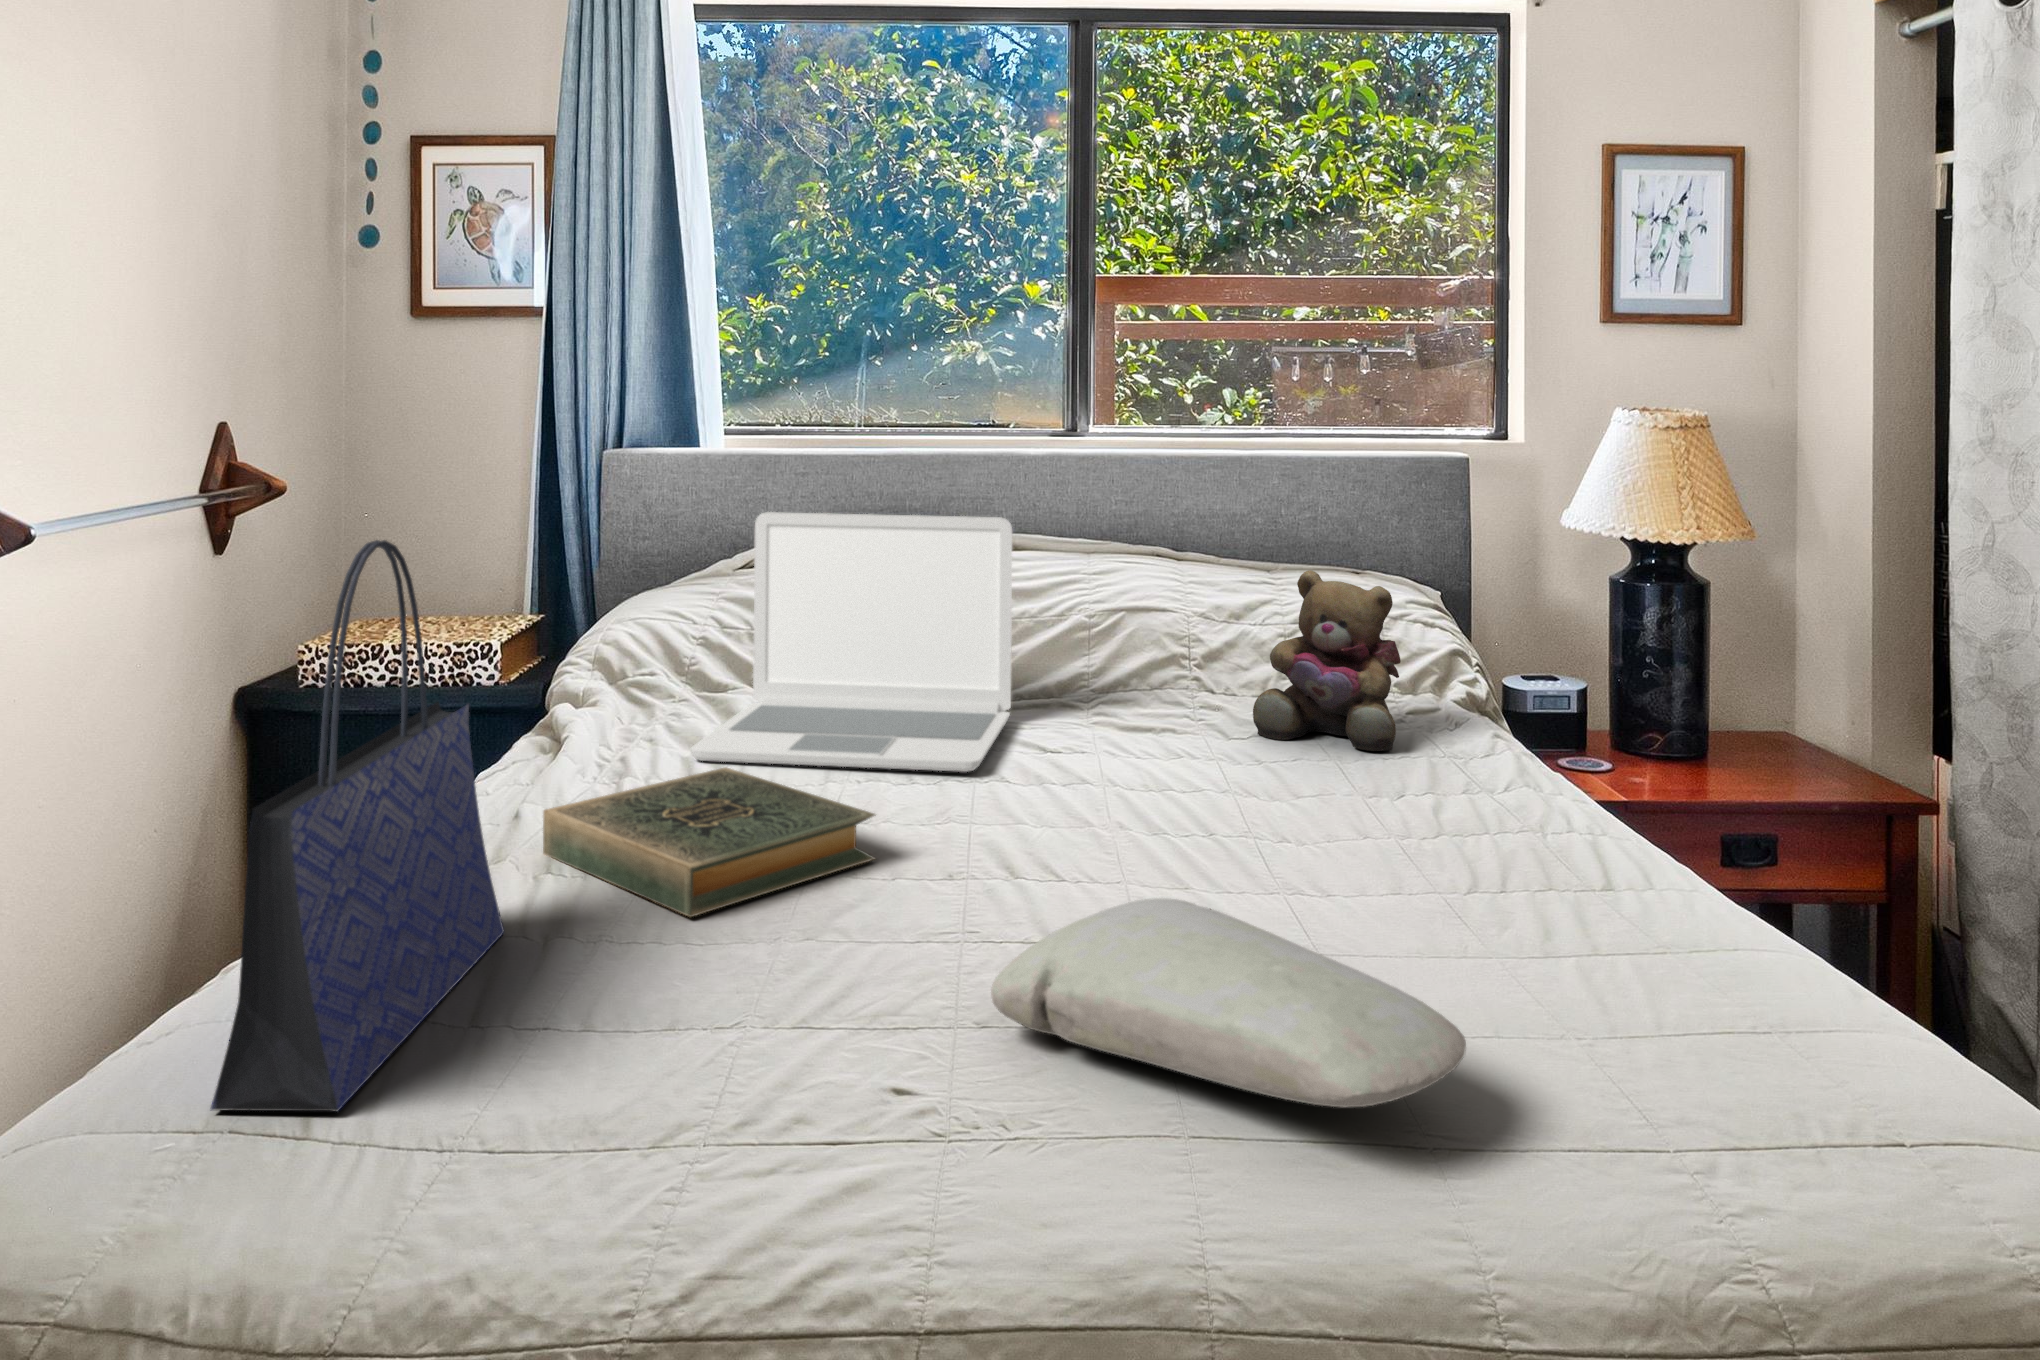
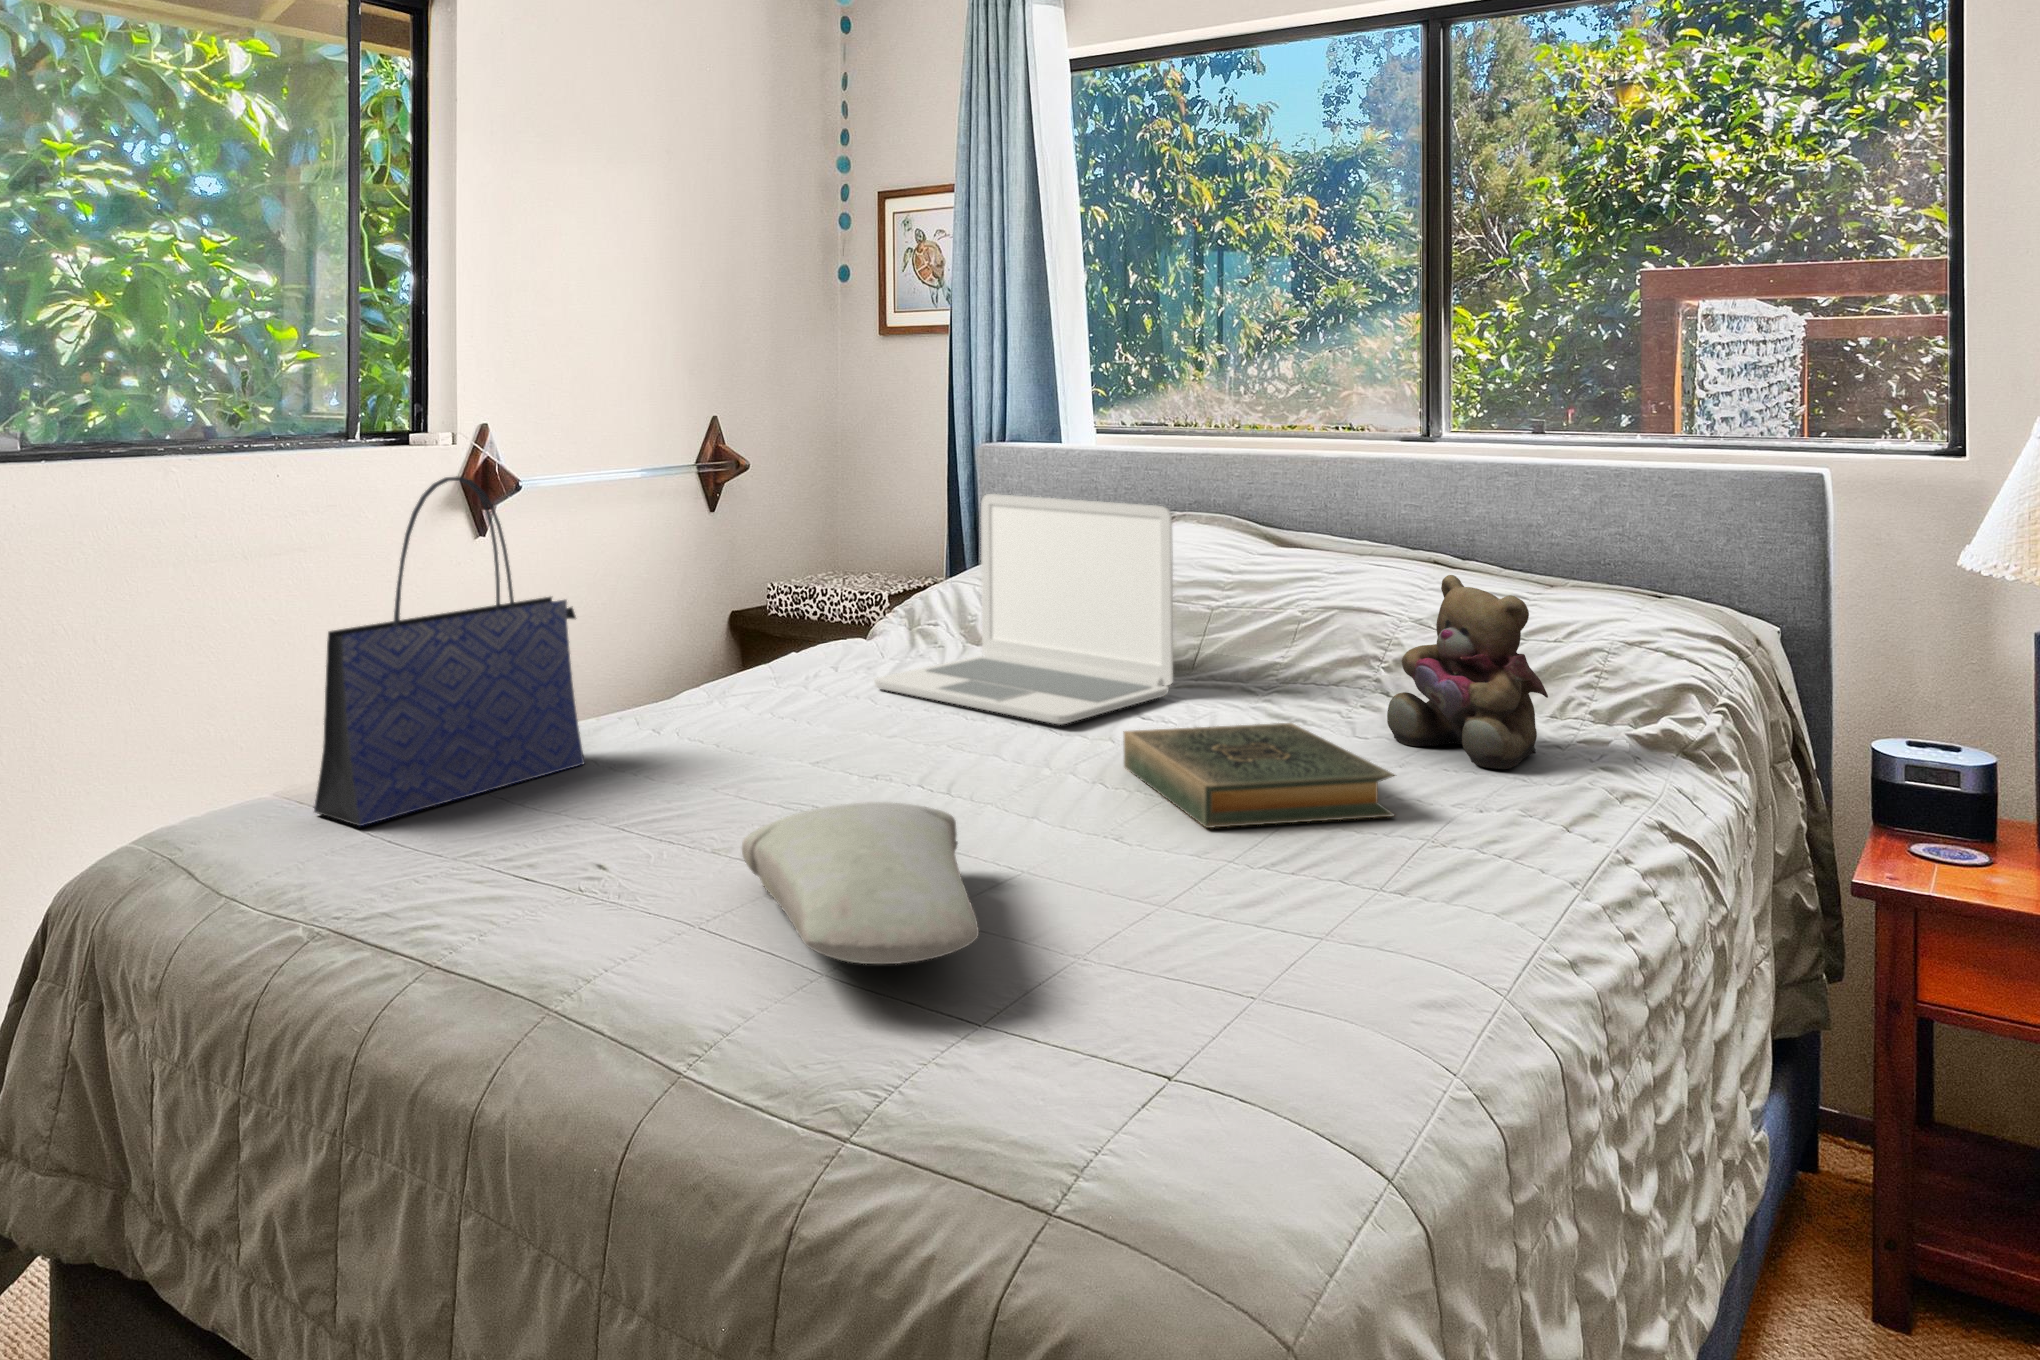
hardback book: present [543,767,875,917] -> present [1124,723,1394,828]

